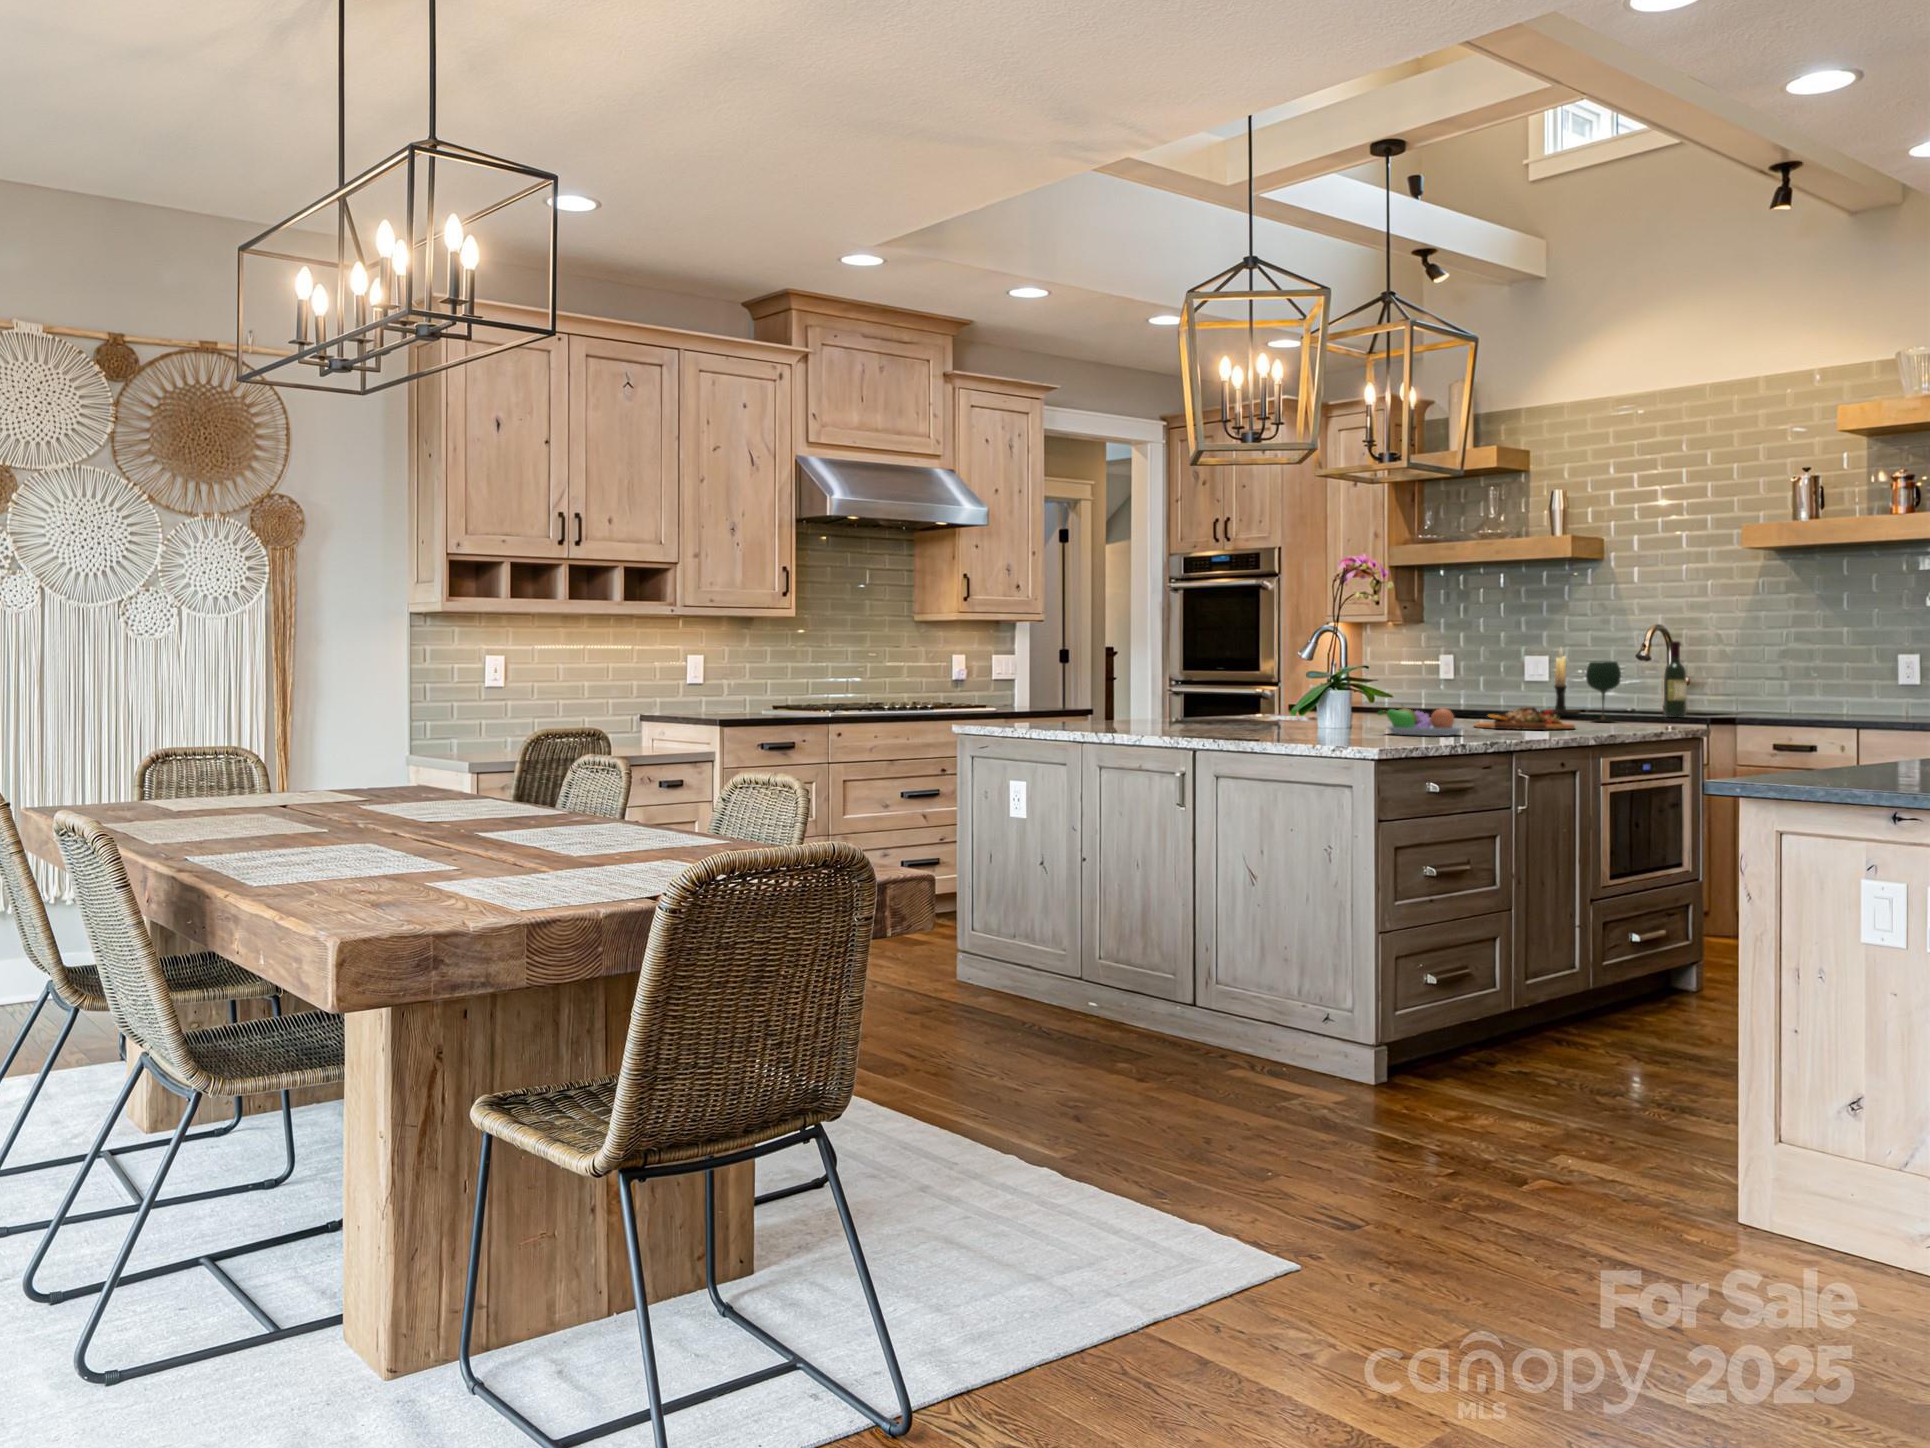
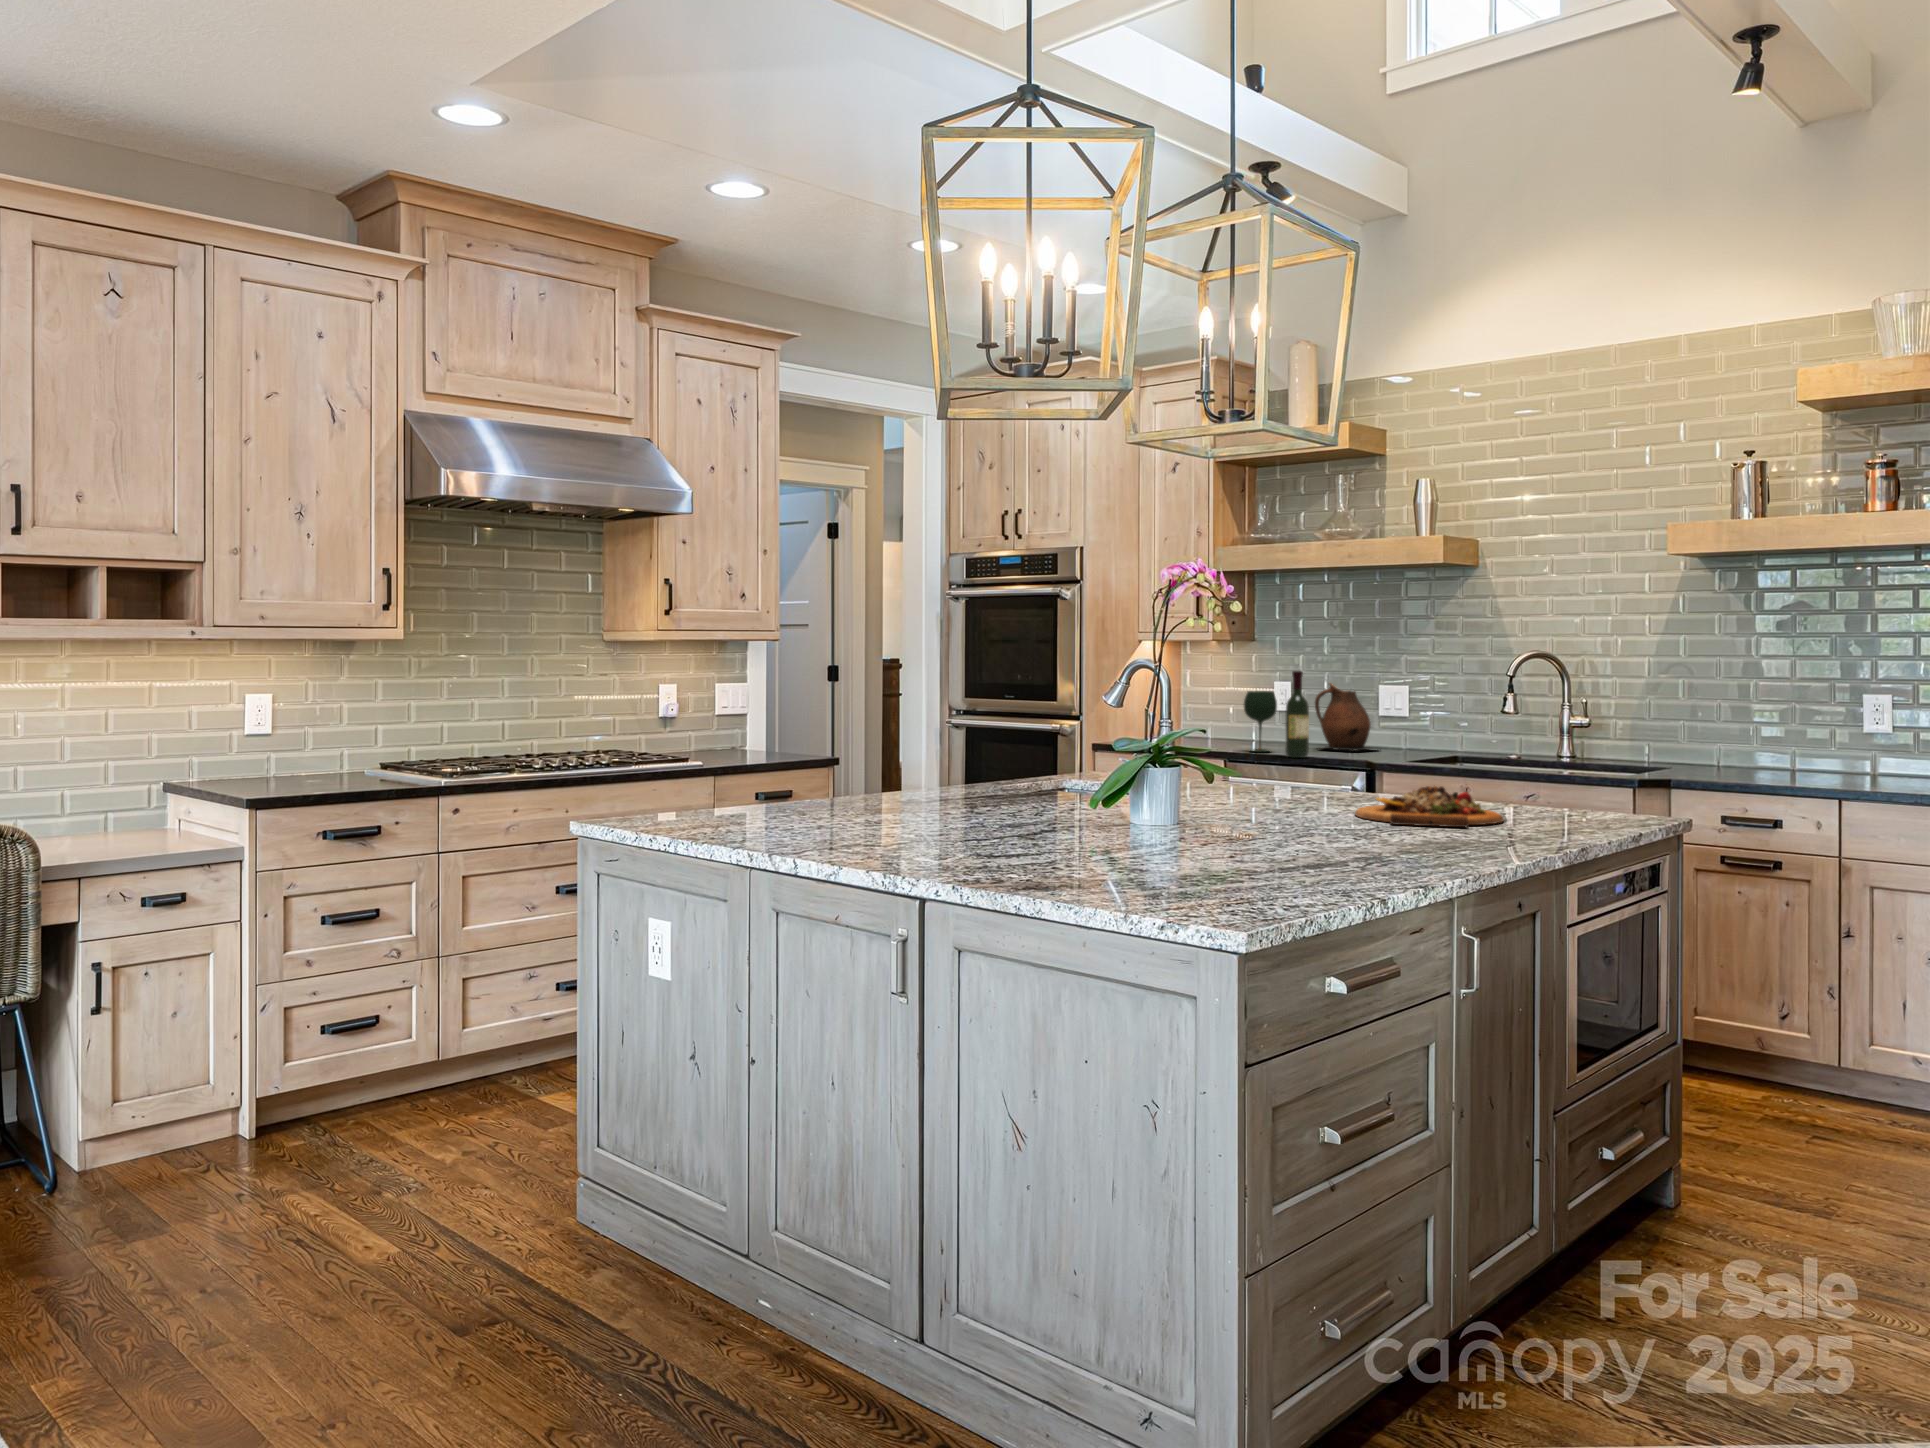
wine bottle: present [1664,641,1687,717] -> present [1285,671,1309,758]
candle holder: present [1540,649,1581,717] -> none [1418,682,1471,777]
ceramic pitcher: none [1471,654,1526,708] -> present [1315,683,1372,751]
wine glass: present [1586,661,1621,722] -> present [1244,691,1277,752]
fruit bowl: present [1378,705,1463,736] -> none [1225,797,1362,856]

